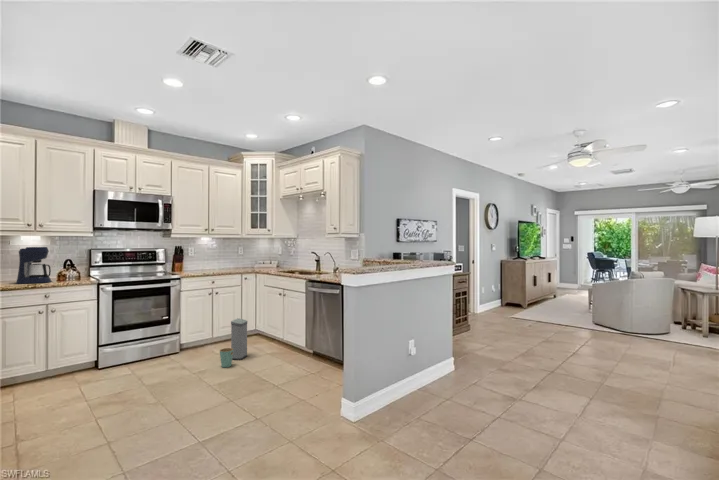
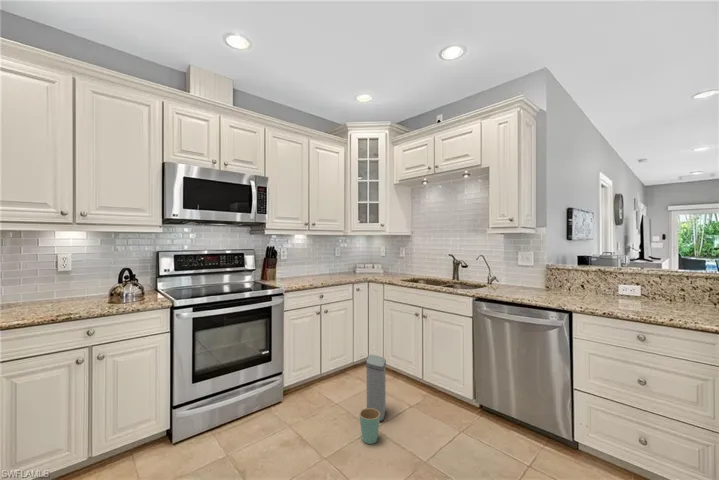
coffee maker: present [16,247,51,284] -> none [36,249,98,313]

